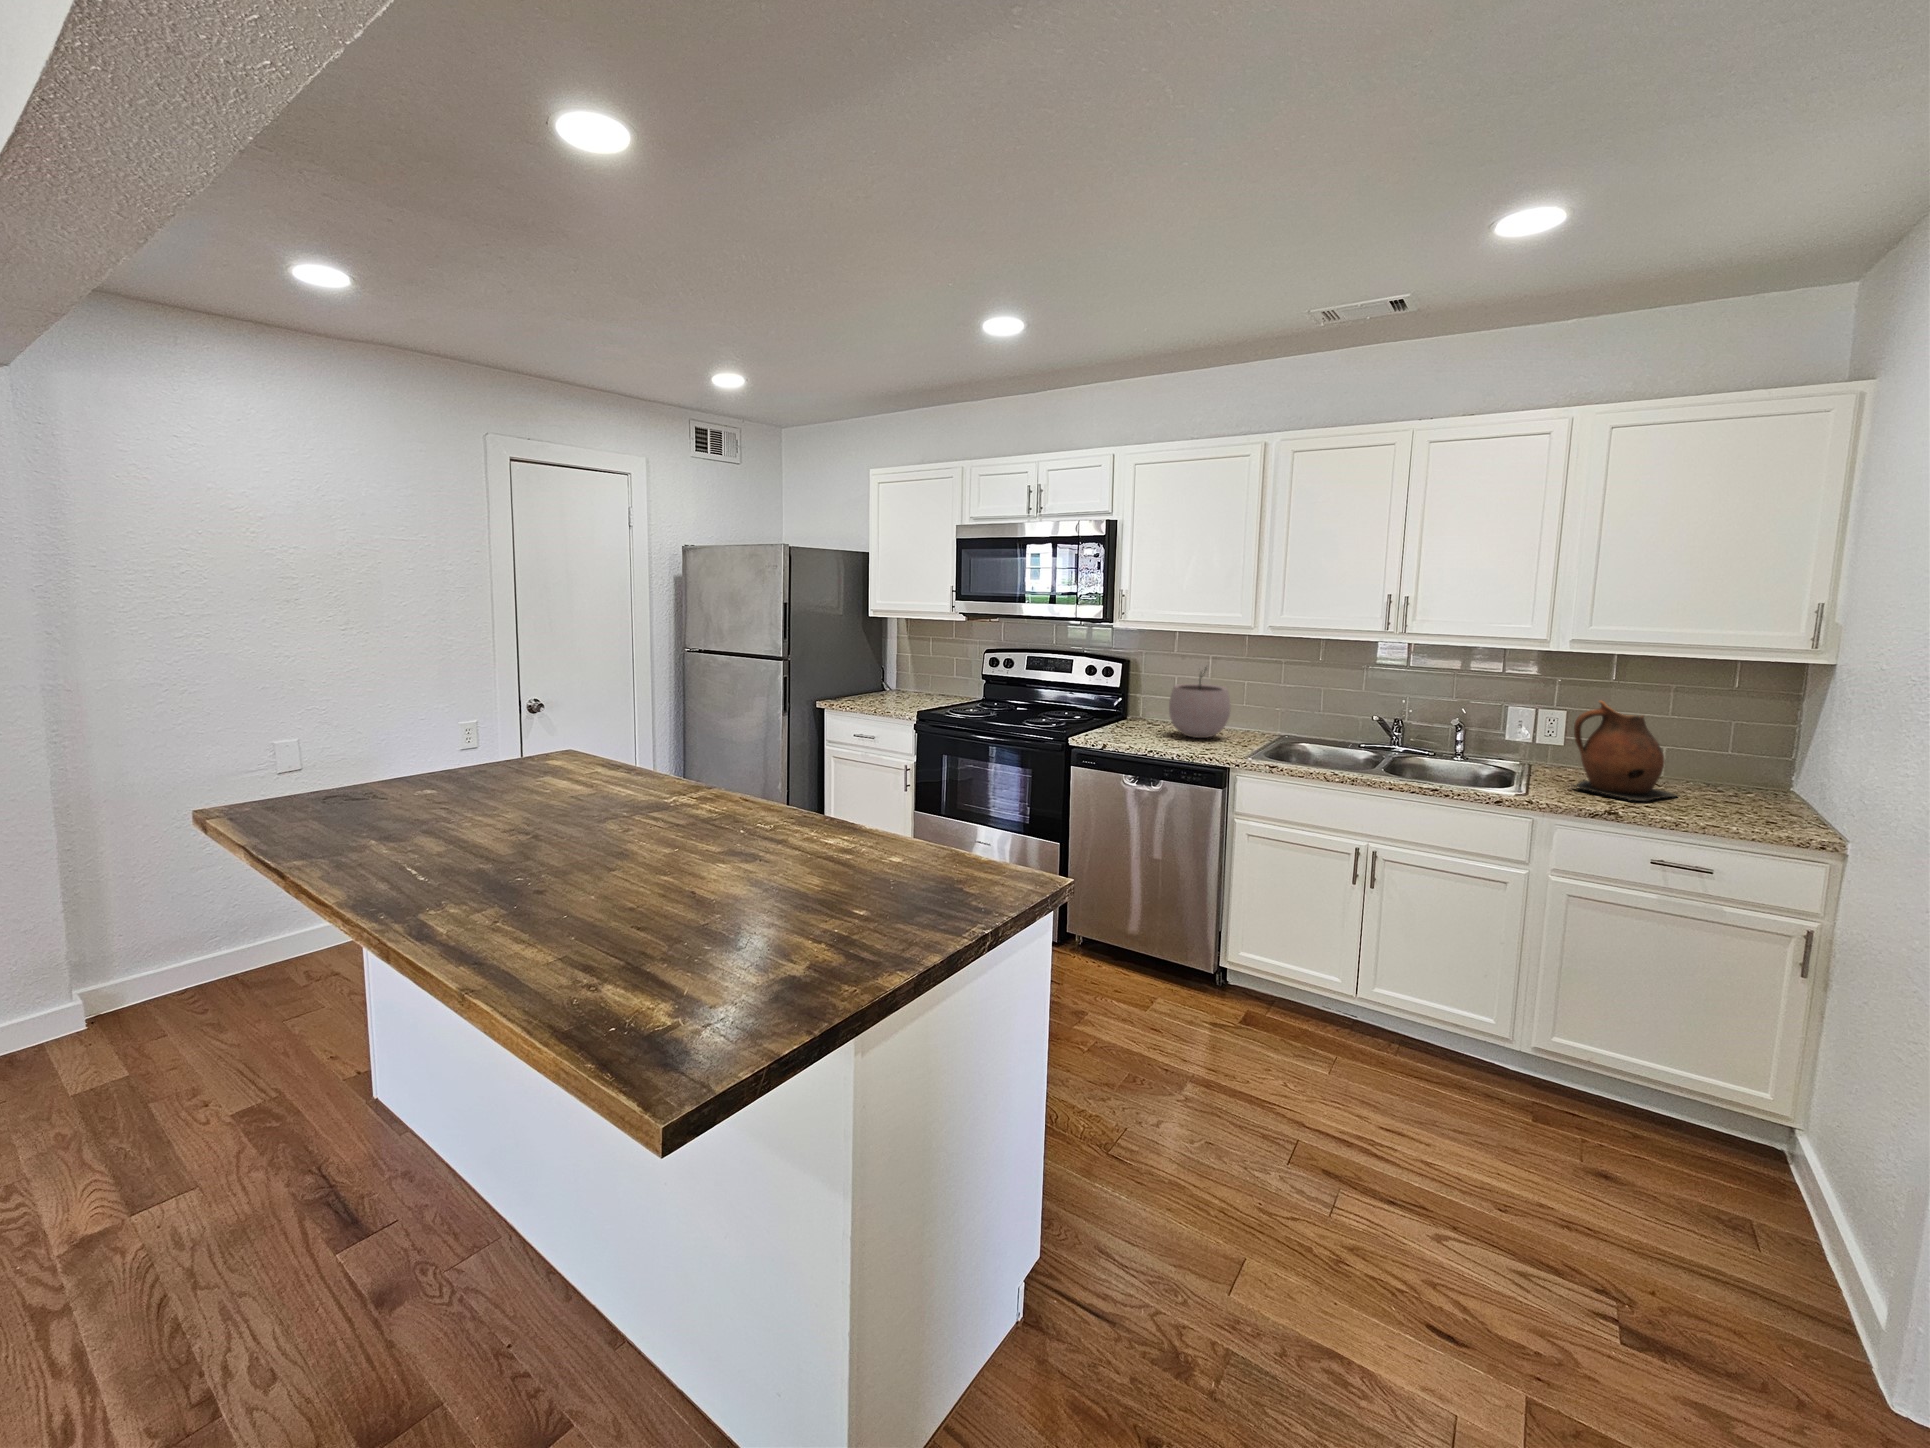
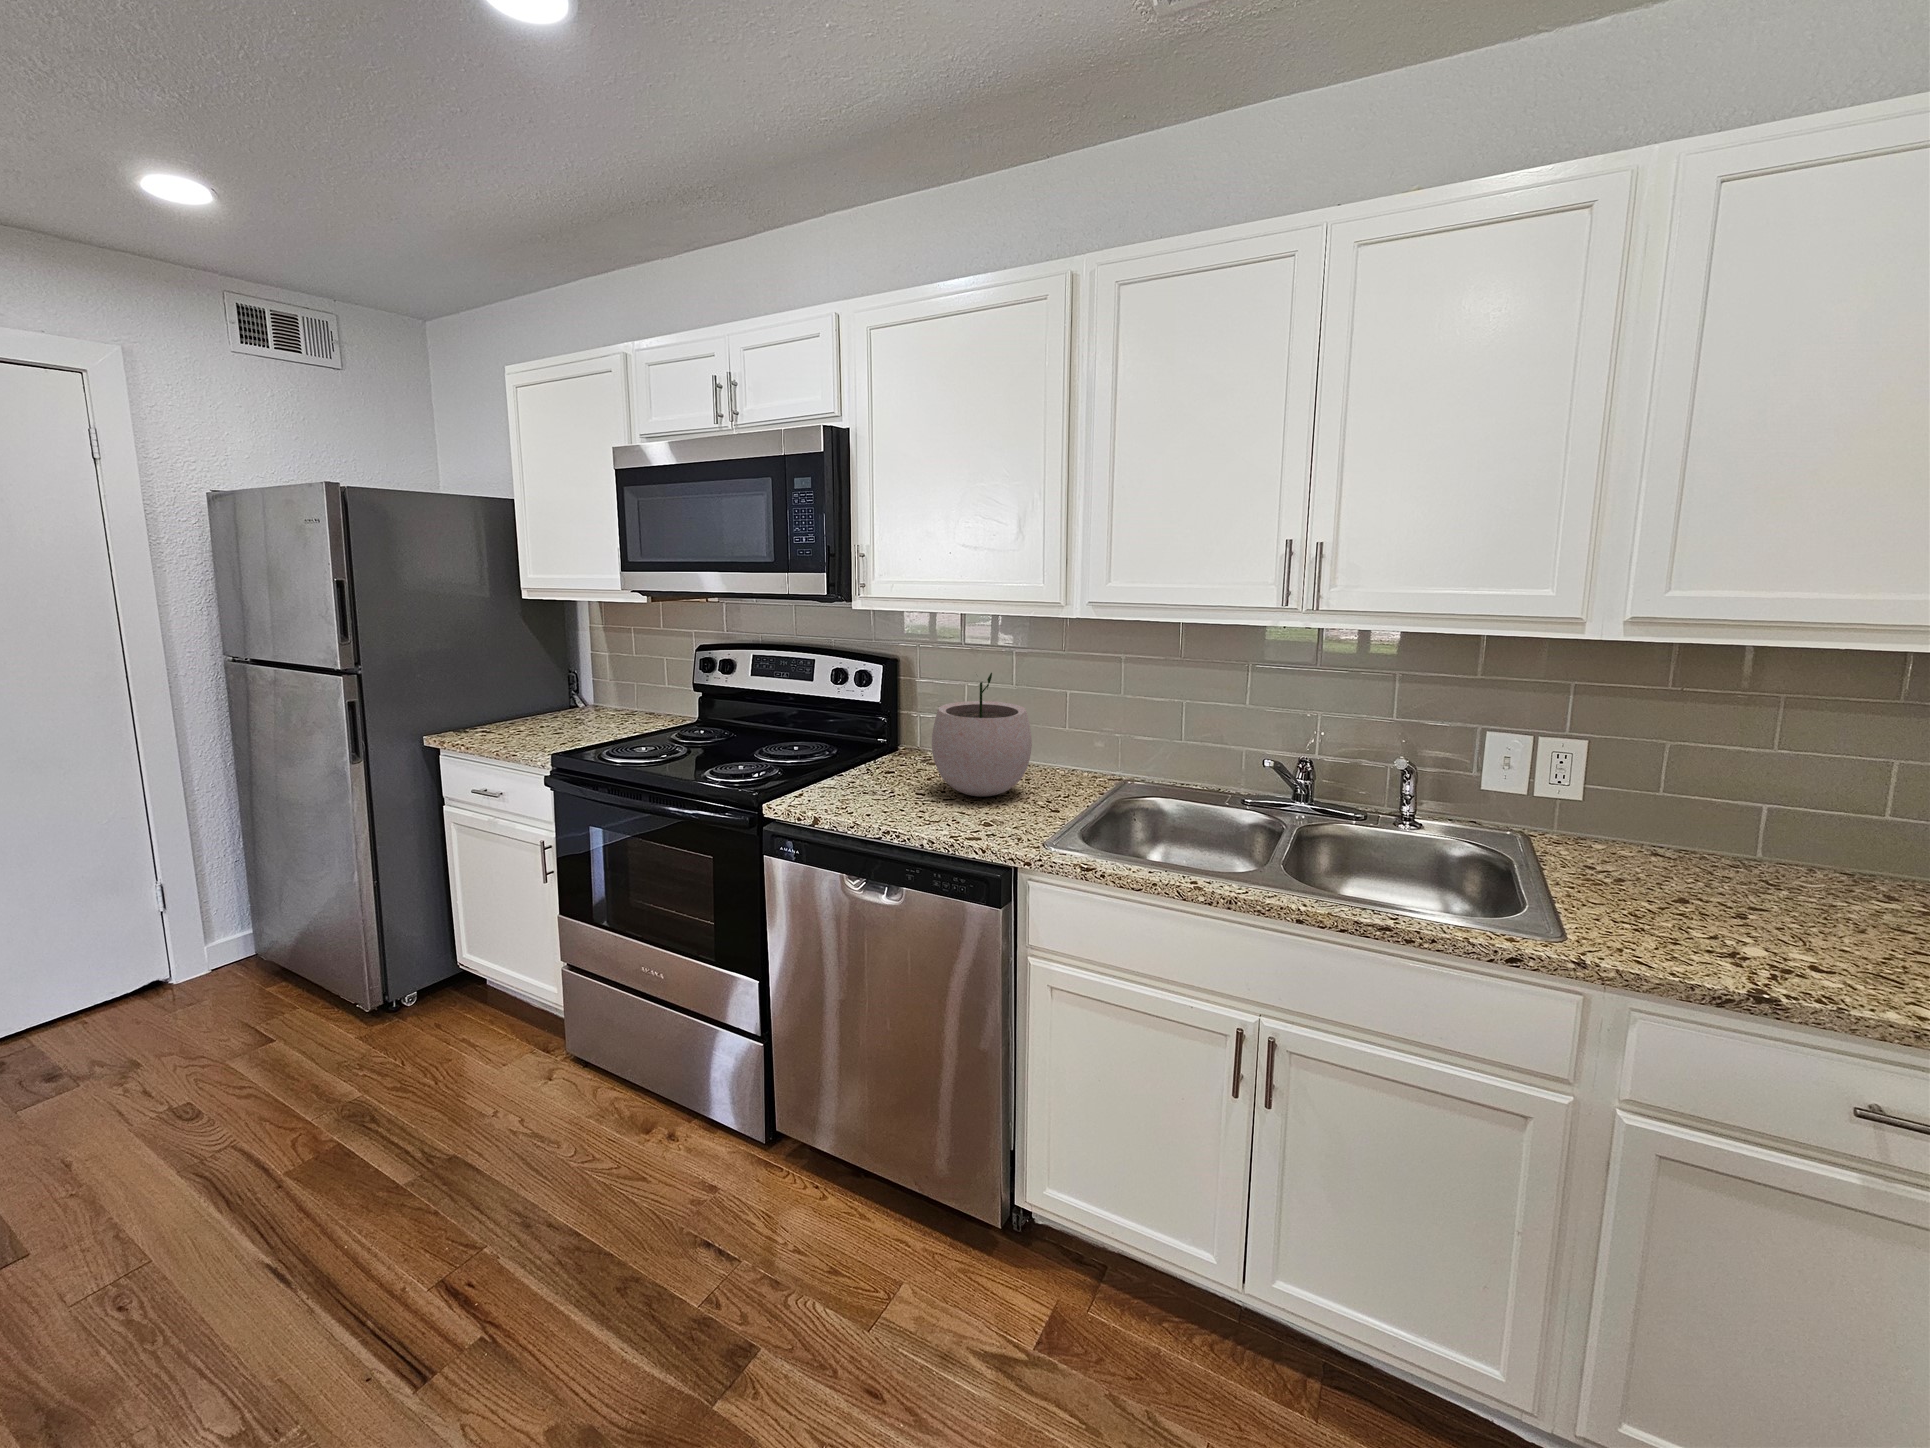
ceramic pitcher: present [1574,701,1677,801] -> none [1635,740,1852,958]

